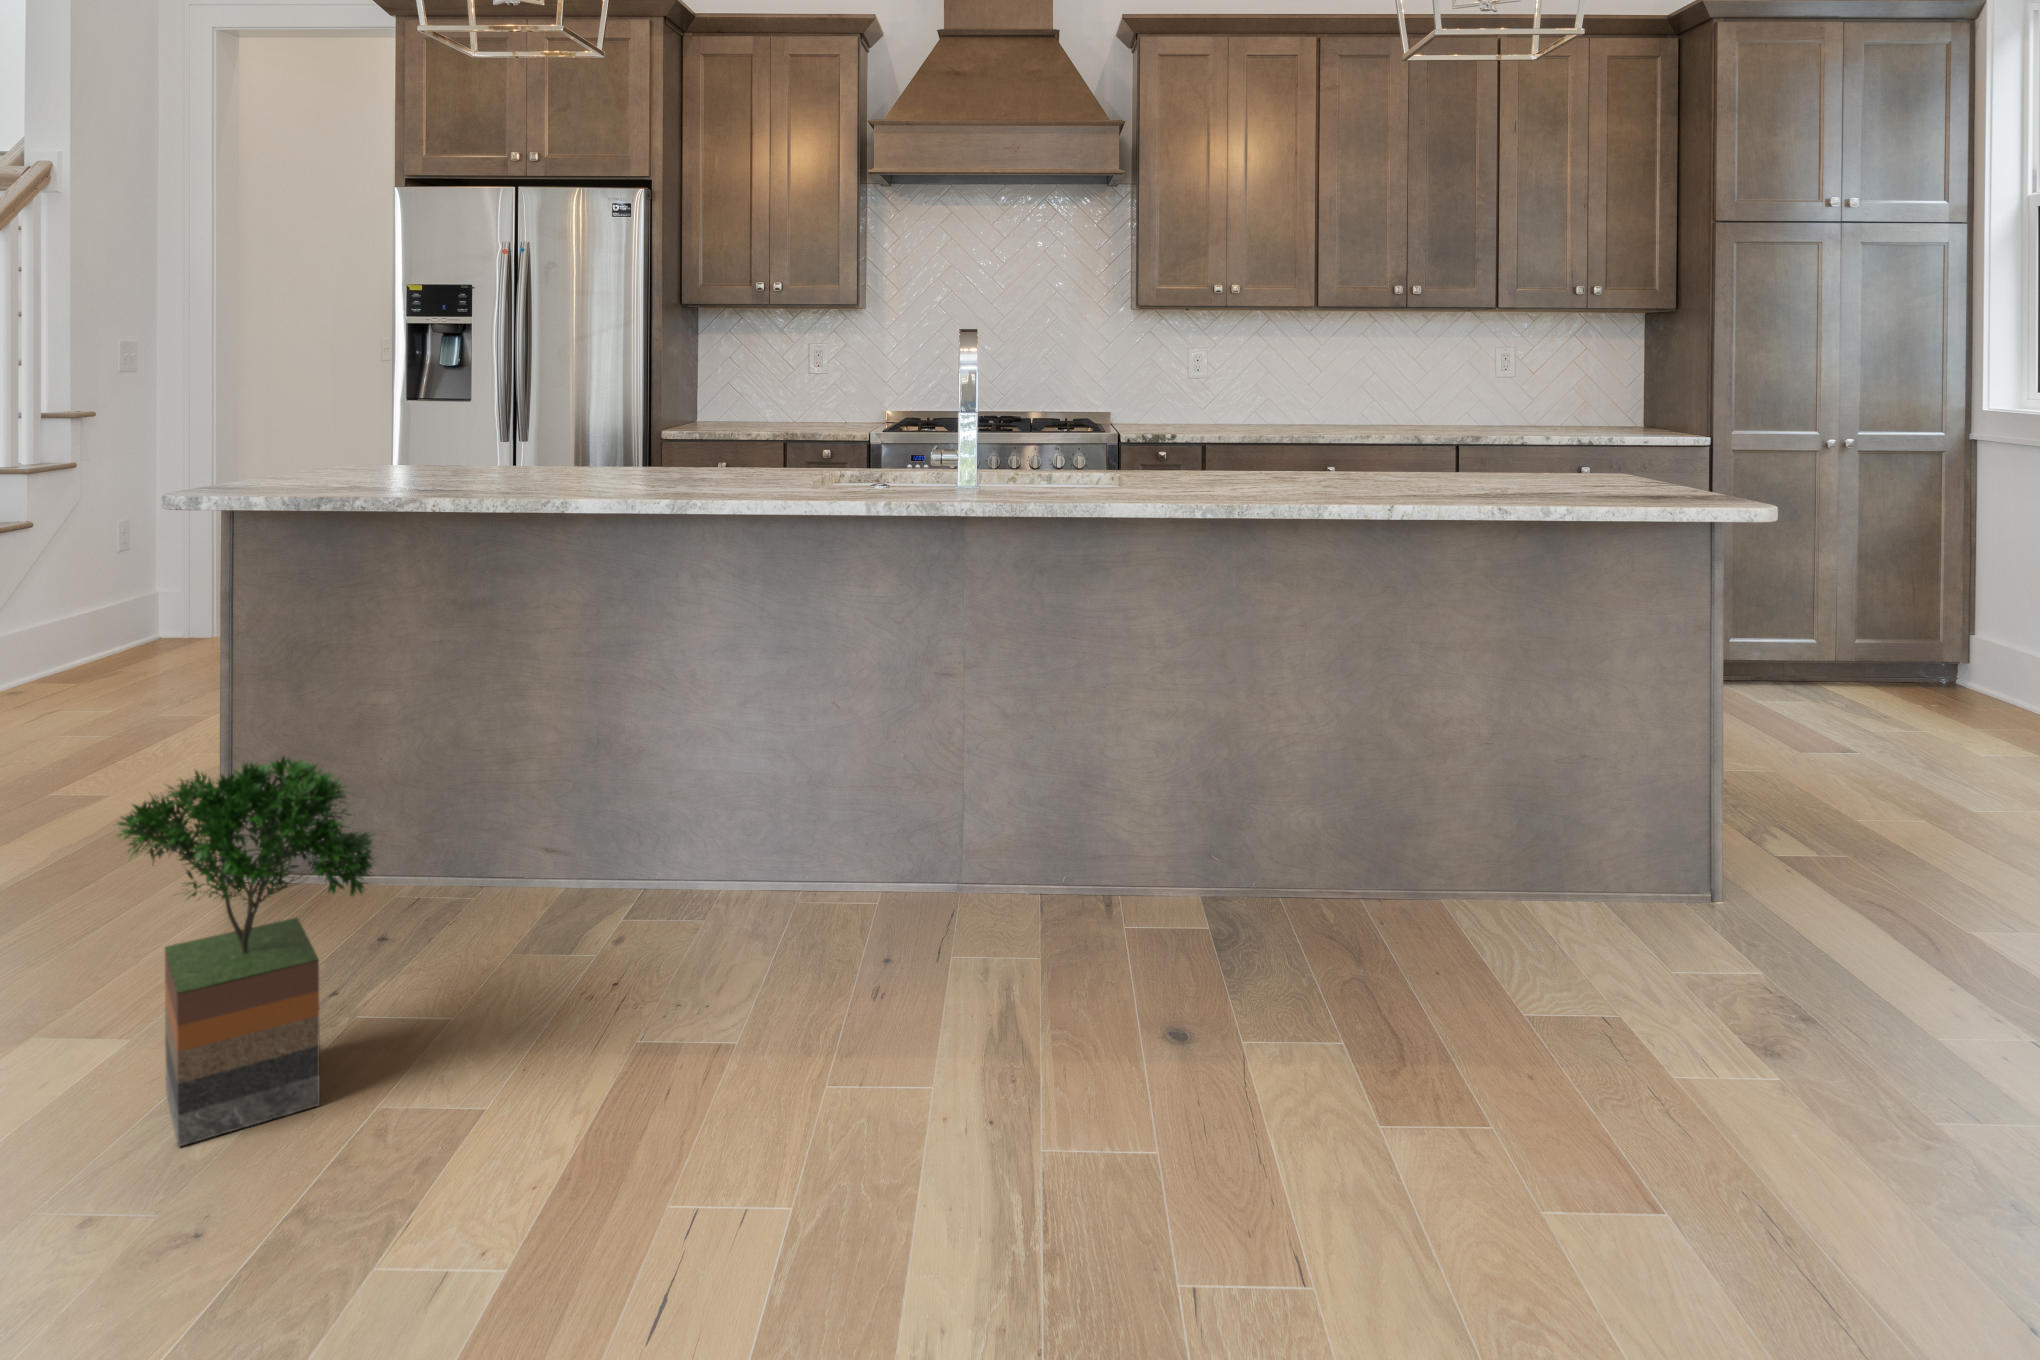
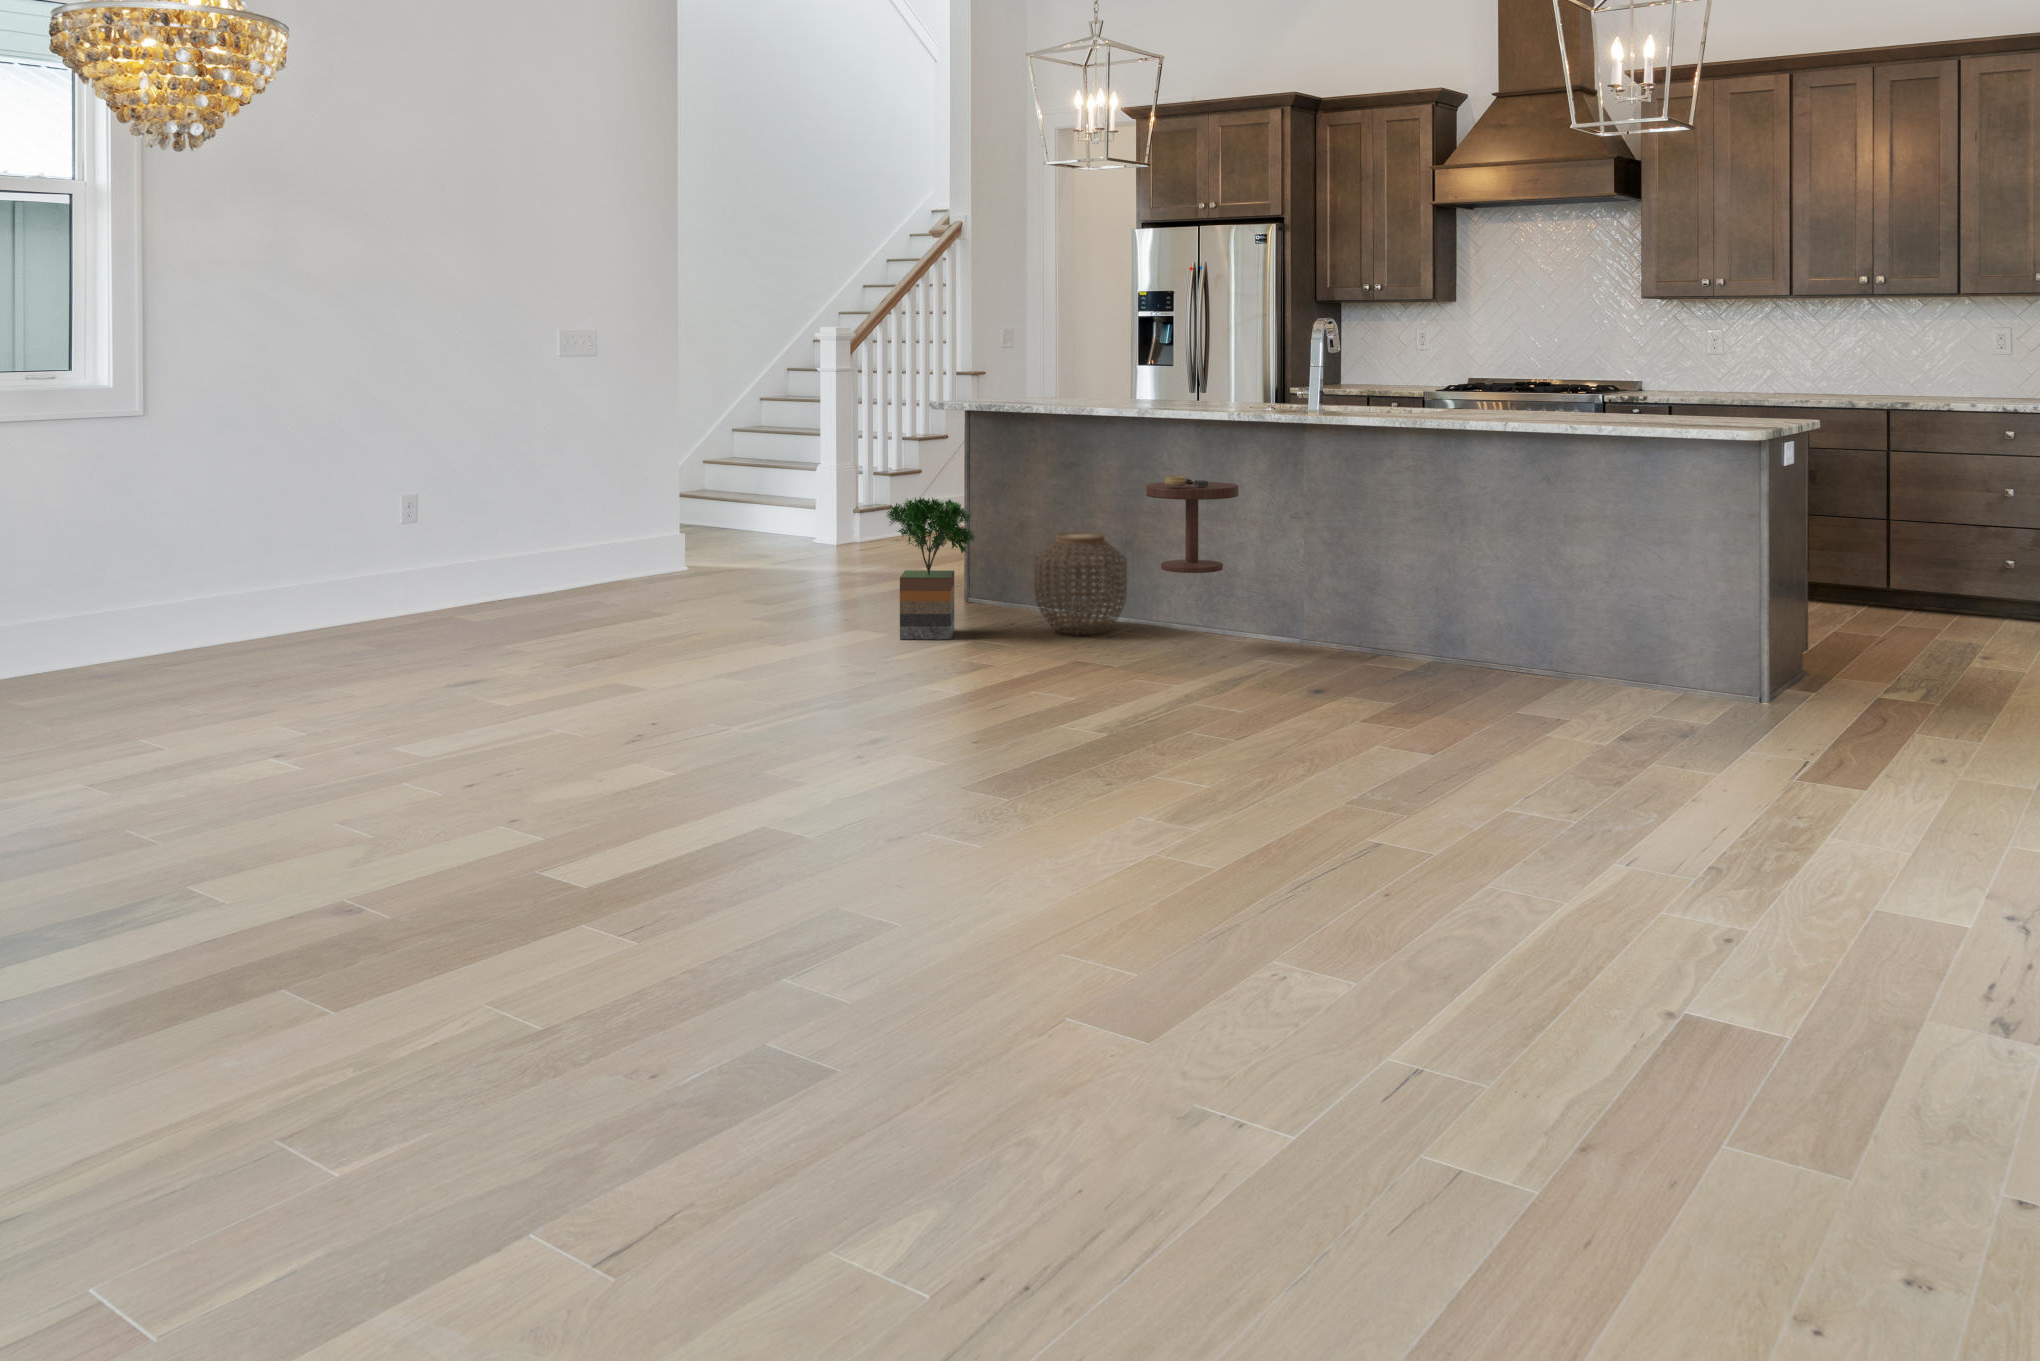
side table: none [780,651,960,998] -> present [1146,476,1238,573]
woven basket: none [486,767,684,1000] -> present [1034,532,1127,635]

